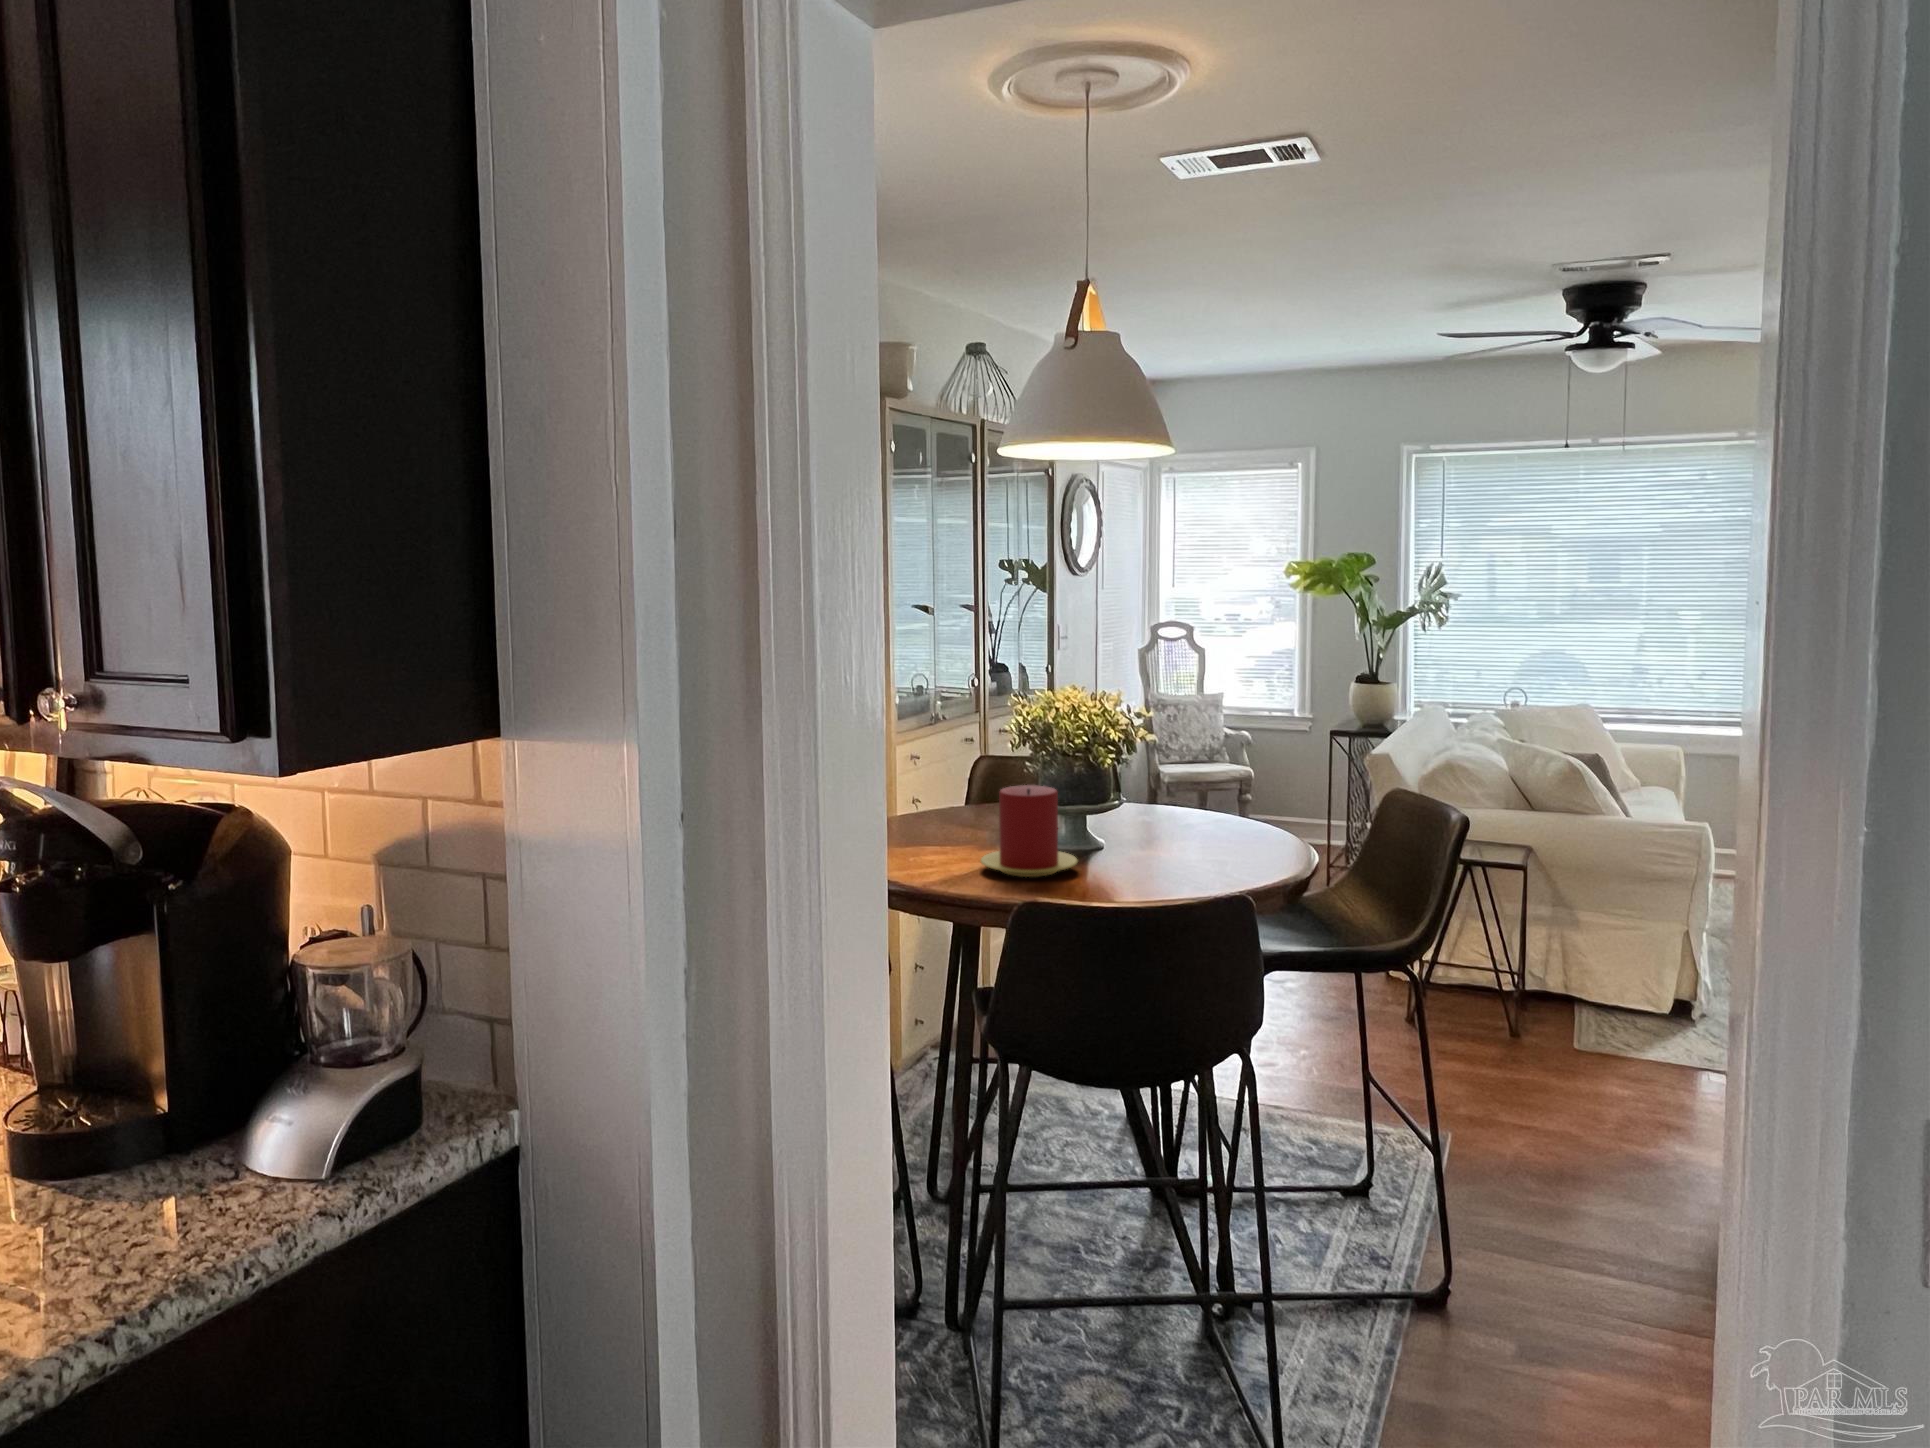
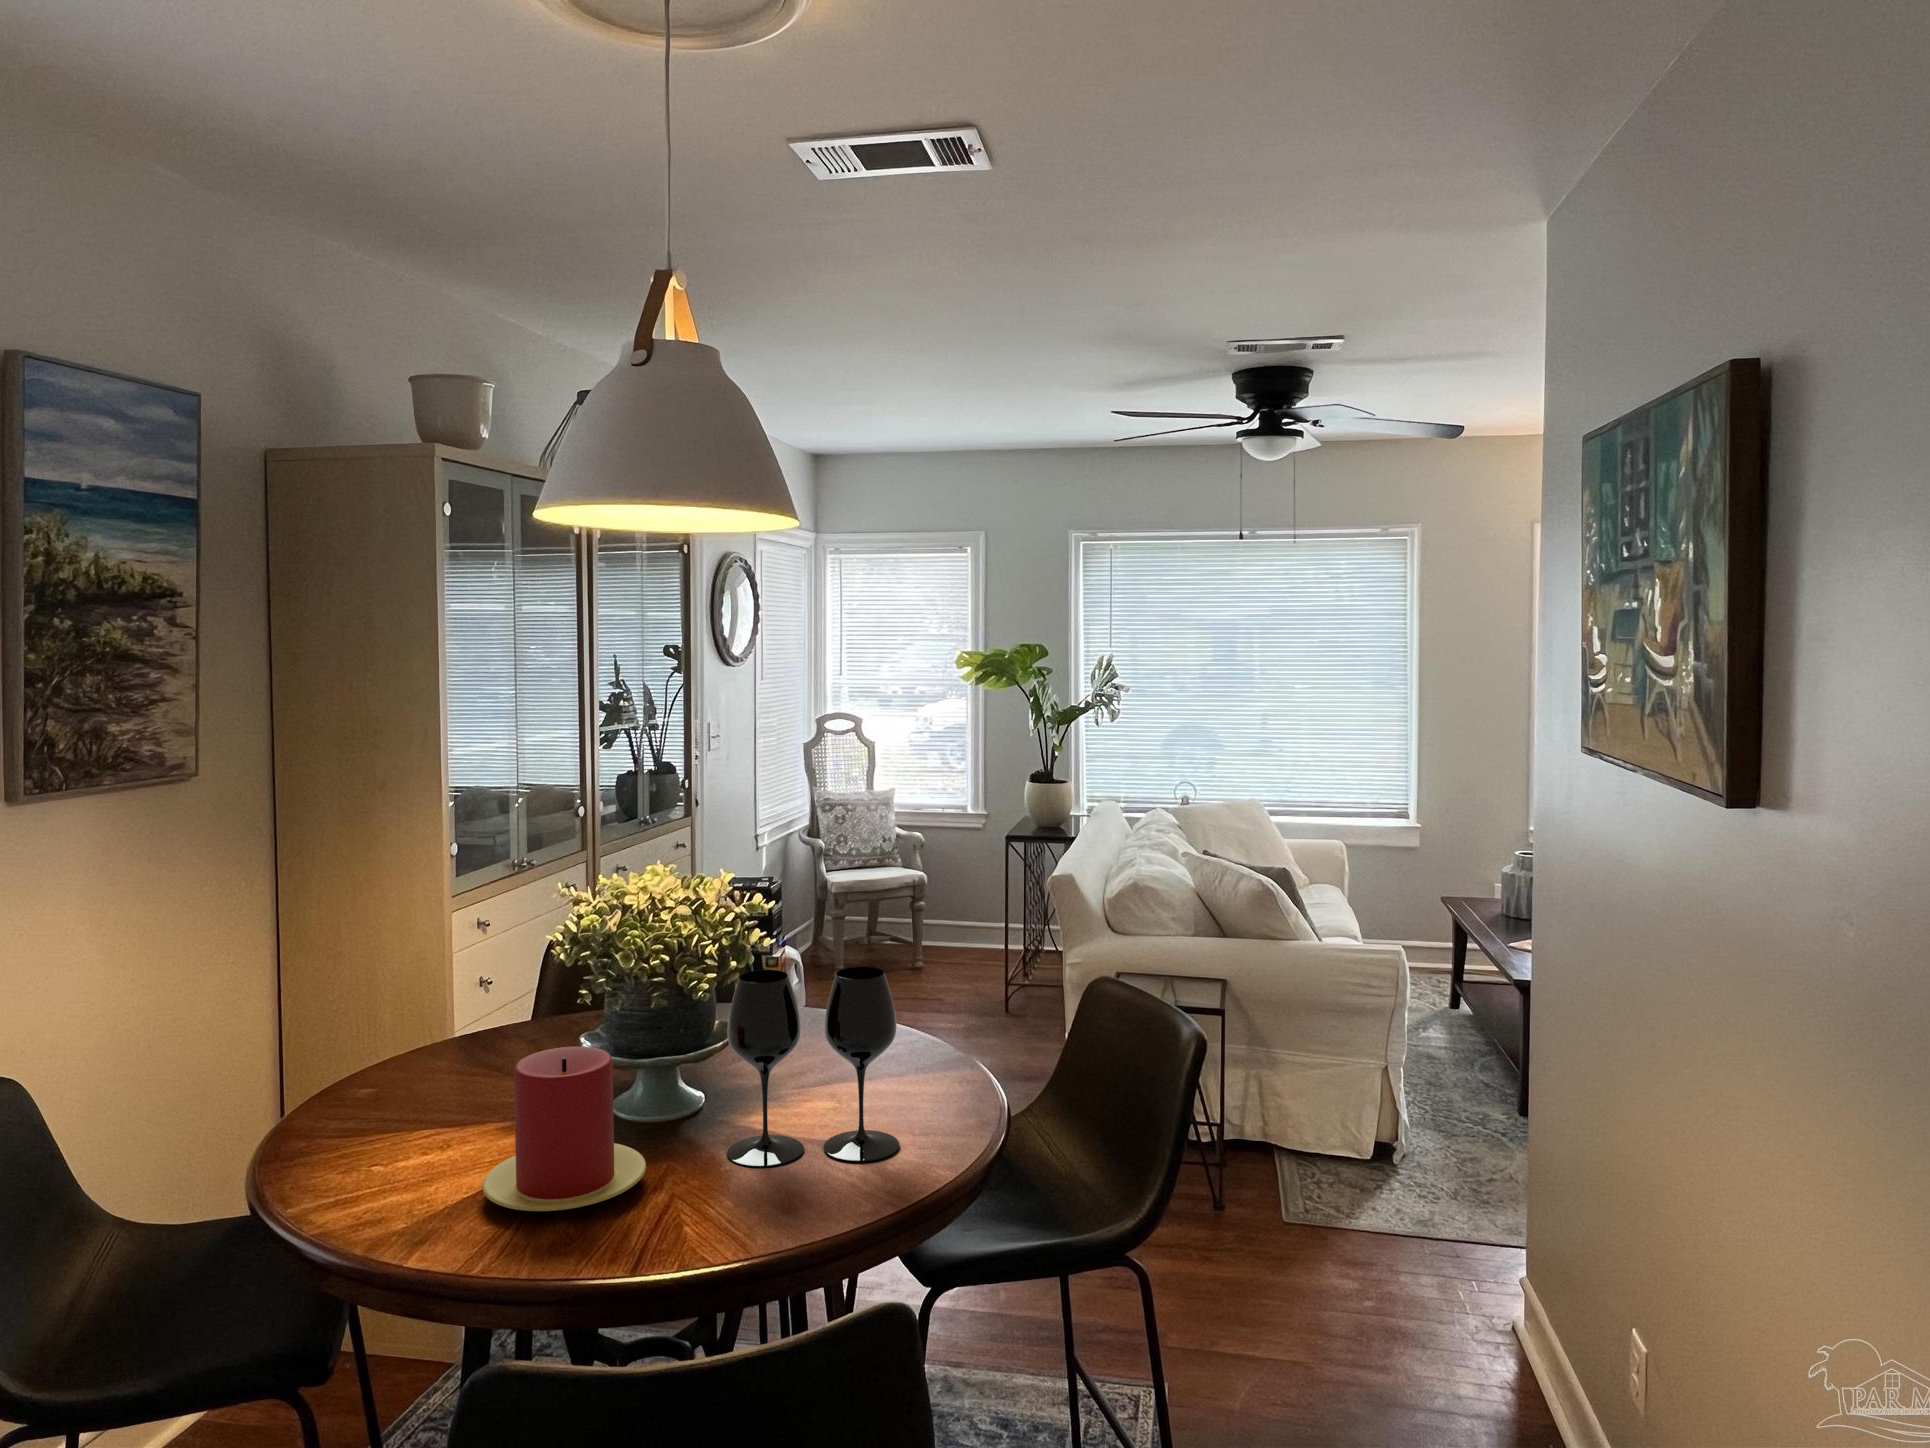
wine glass: none [1126,747,1241,871] -> present [727,966,899,1167]

